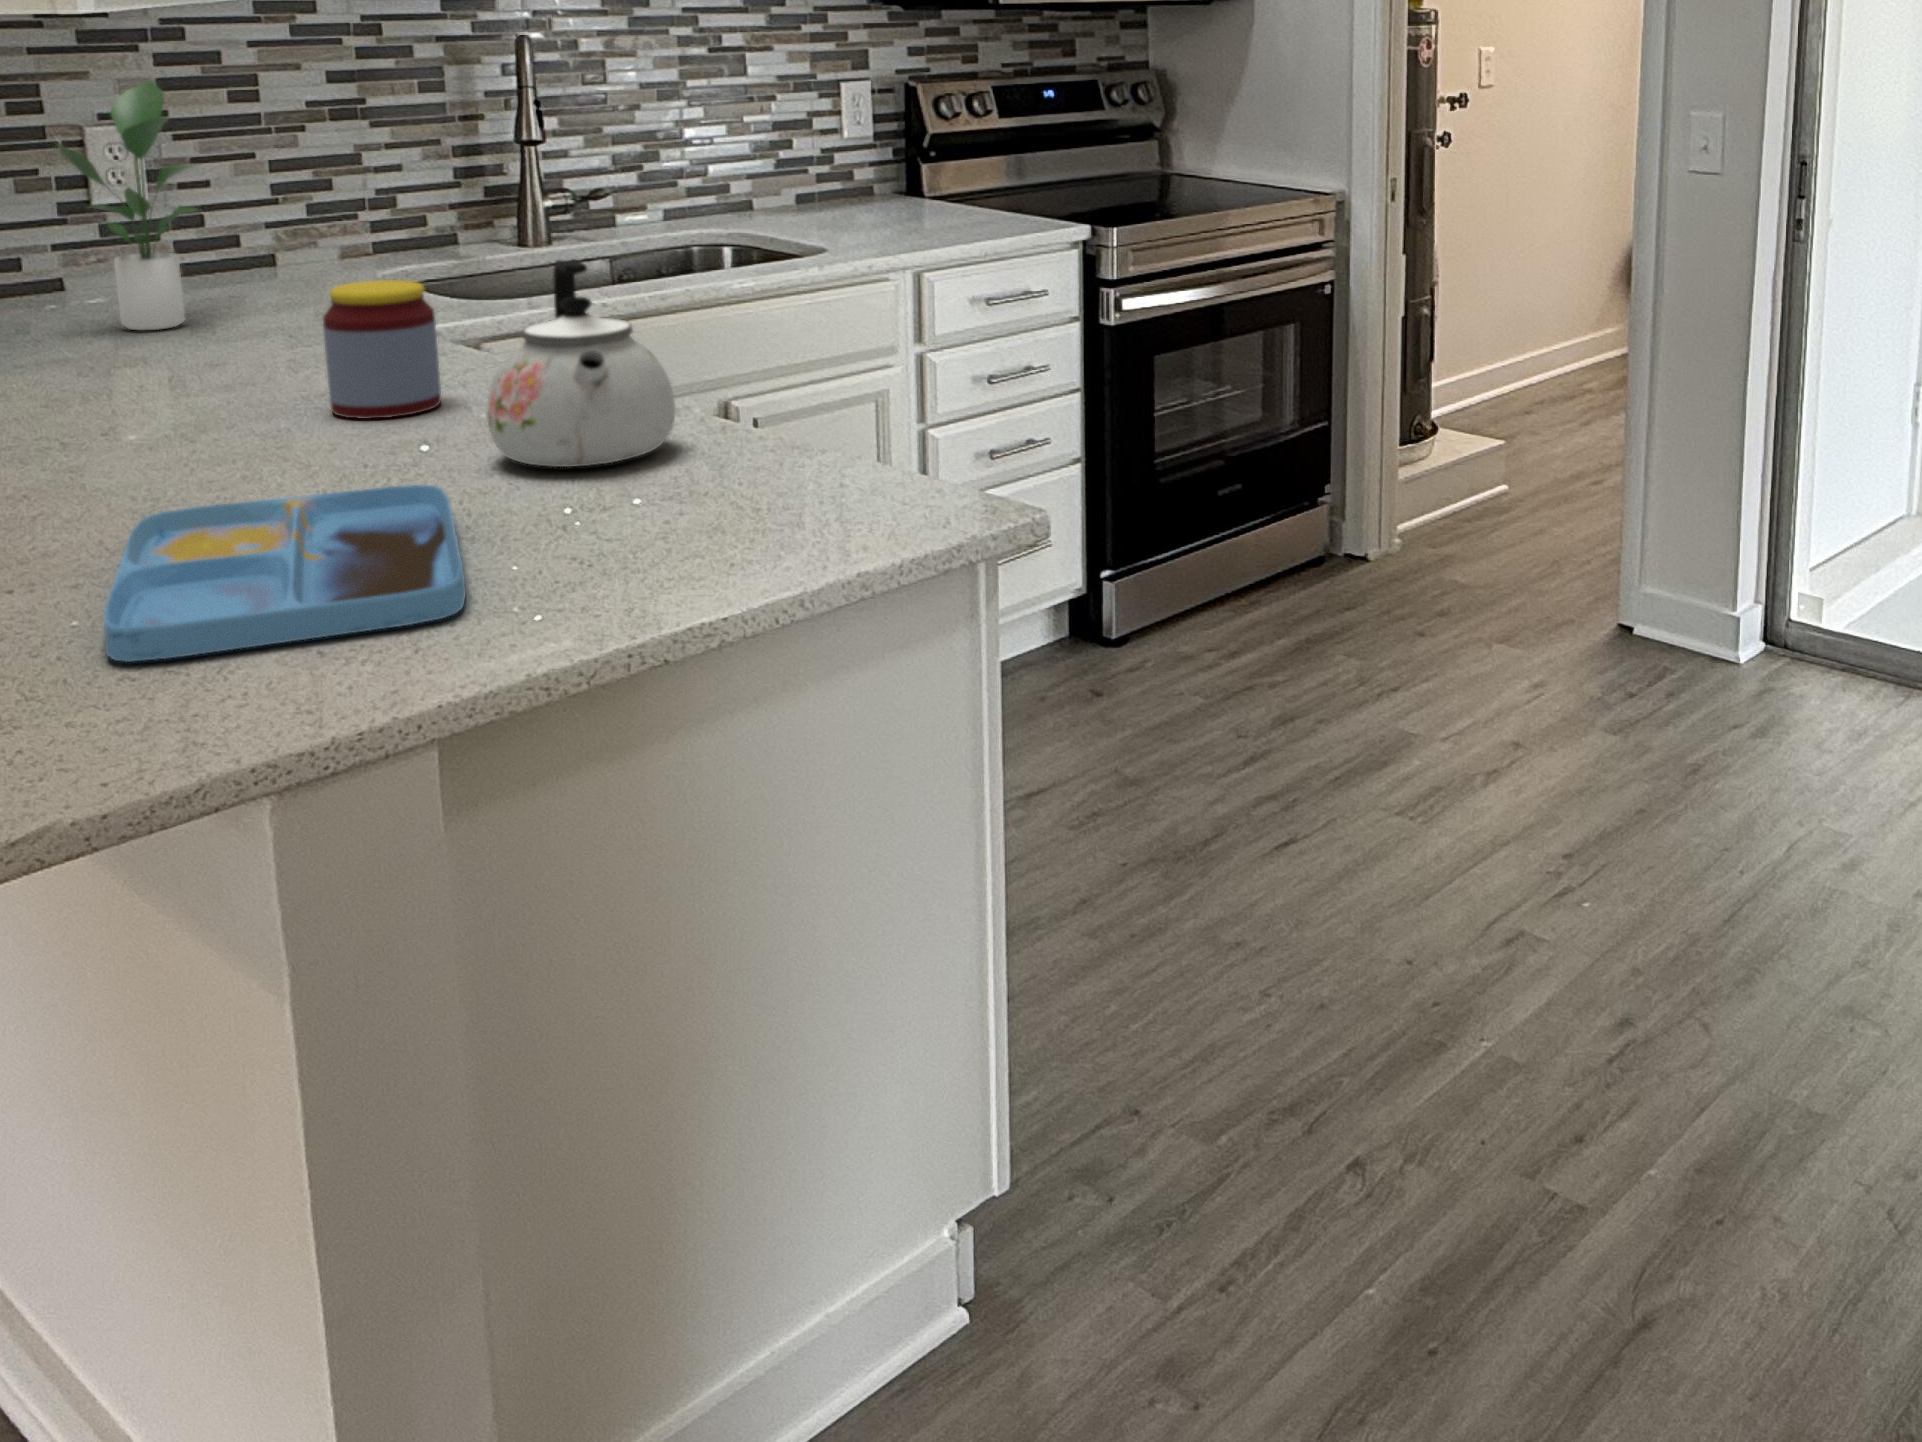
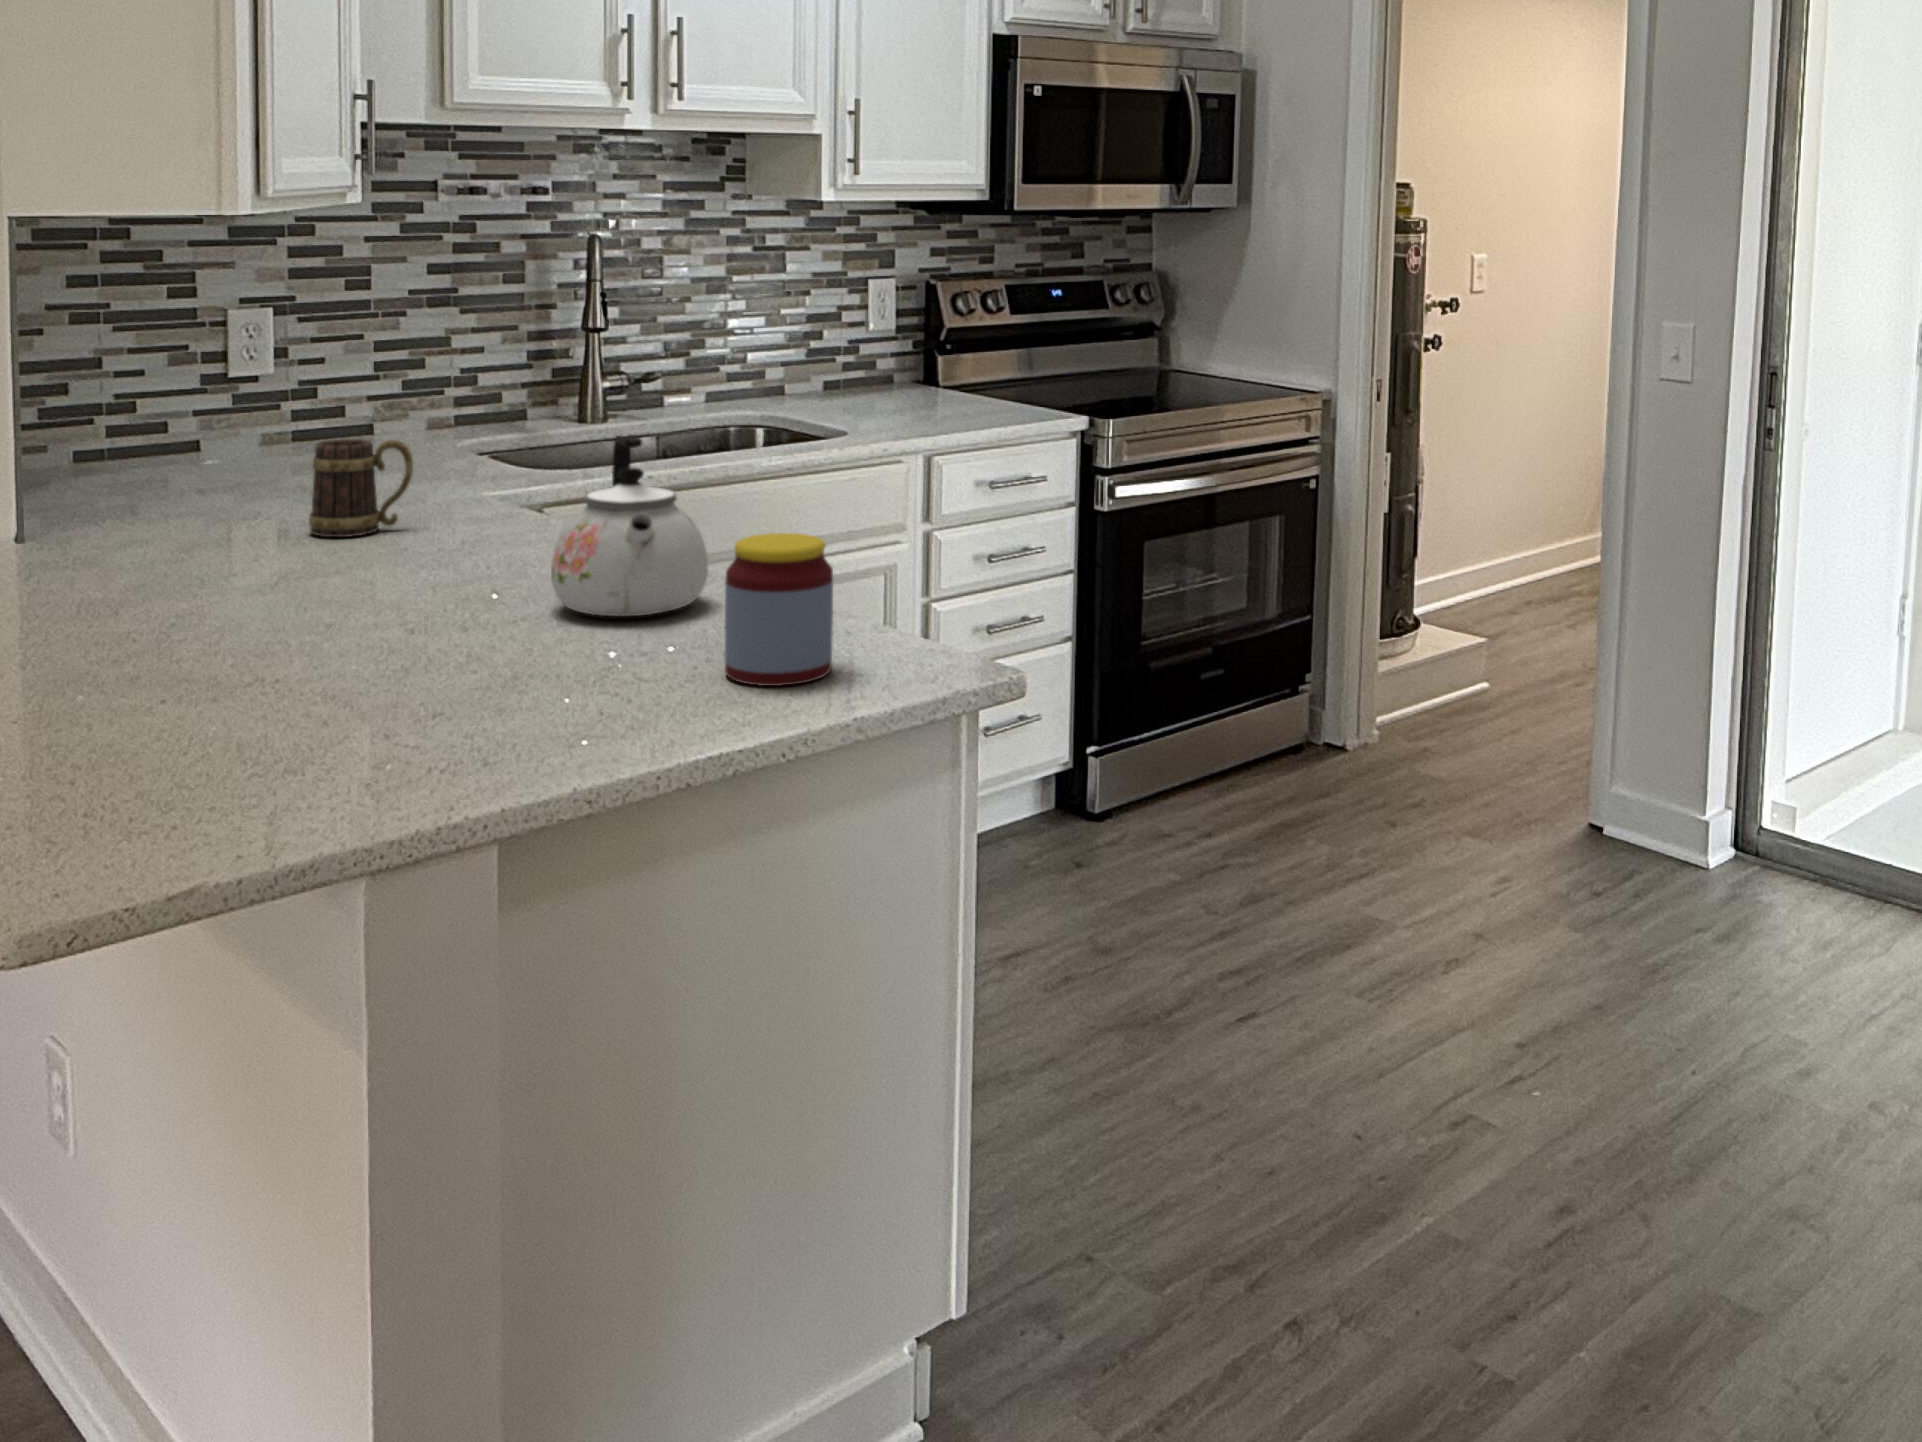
potted plant: present [55,81,197,330] -> none [206,272,325,488]
mug: none [193,271,318,385] -> present [309,439,413,537]
jar: present [323,280,441,419] -> present [724,533,833,686]
tray: present [103,485,466,662] -> none [246,625,529,758]

